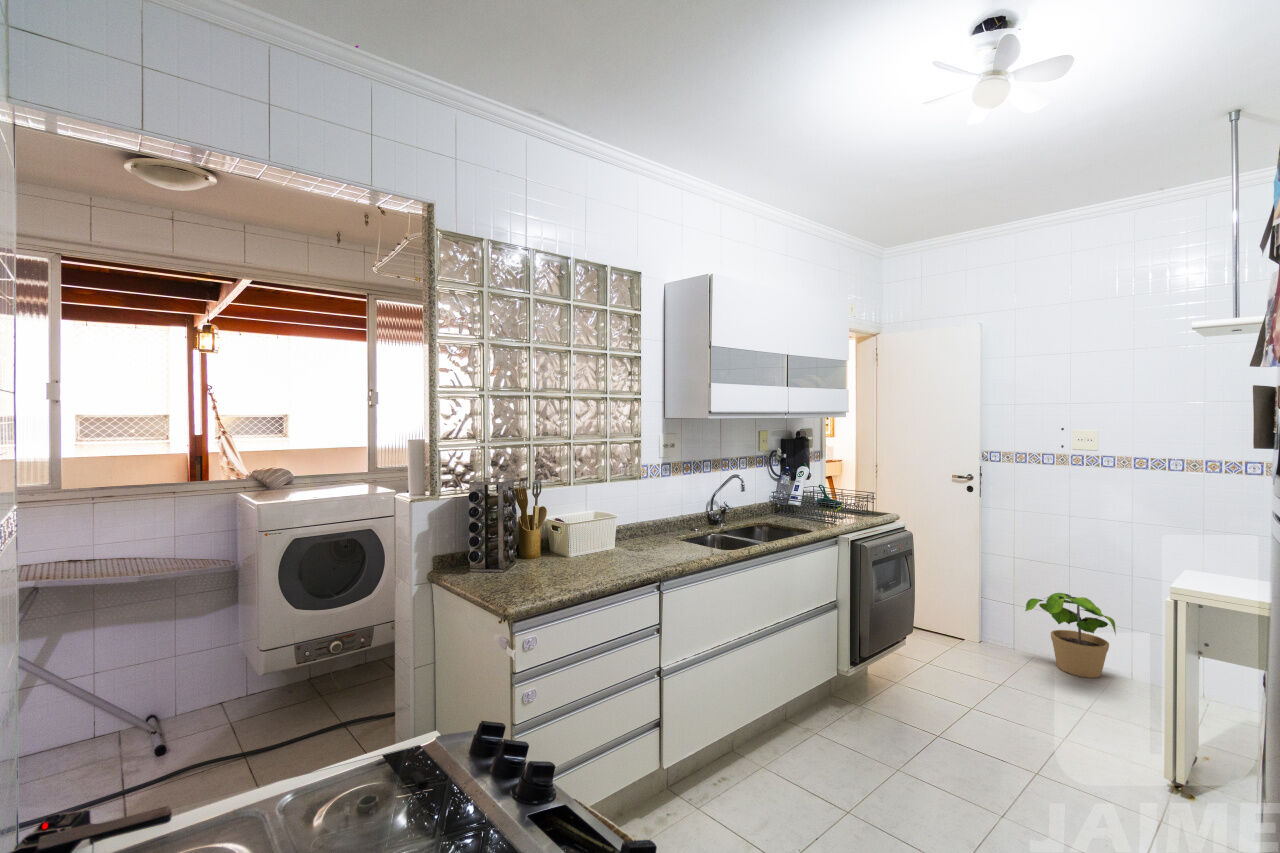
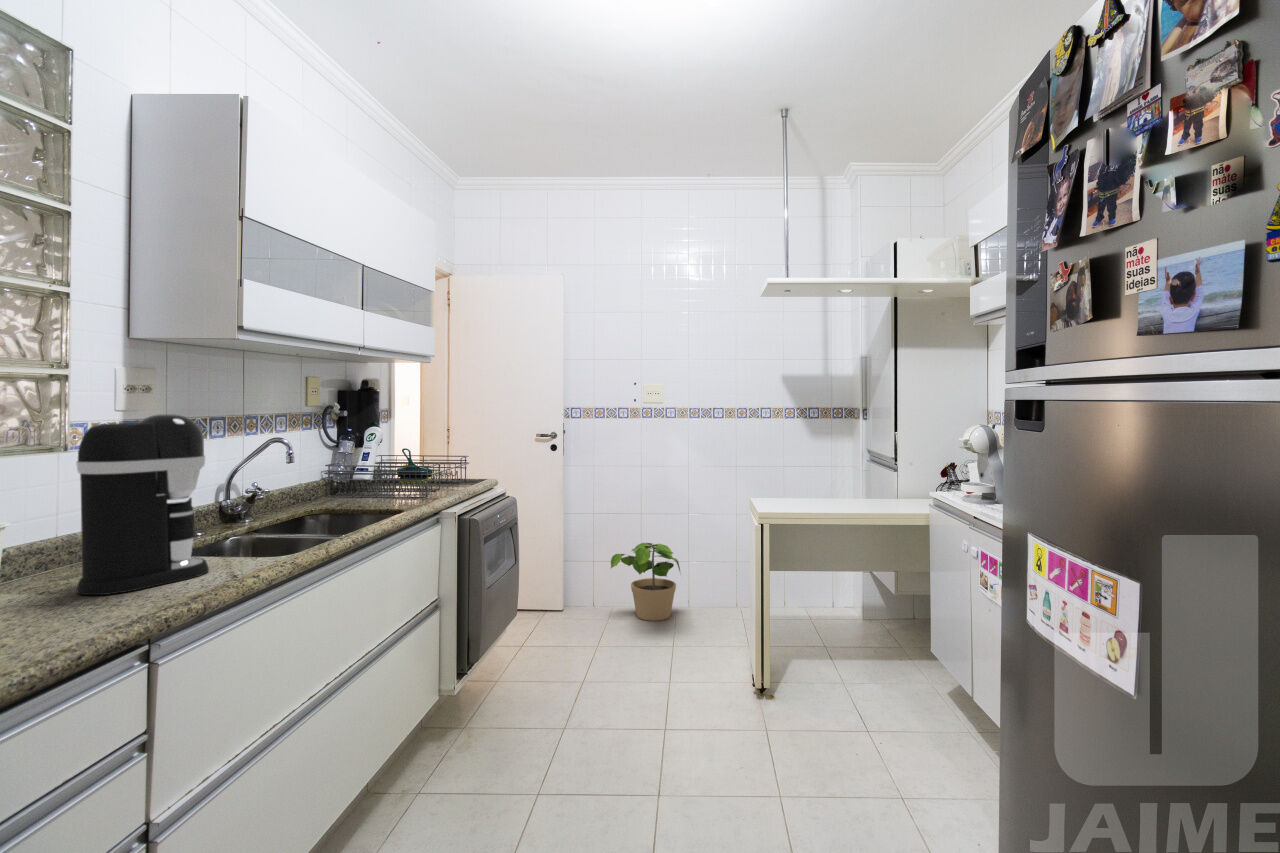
coffee maker: none [640,468,692,556] -> present [76,414,209,595]

